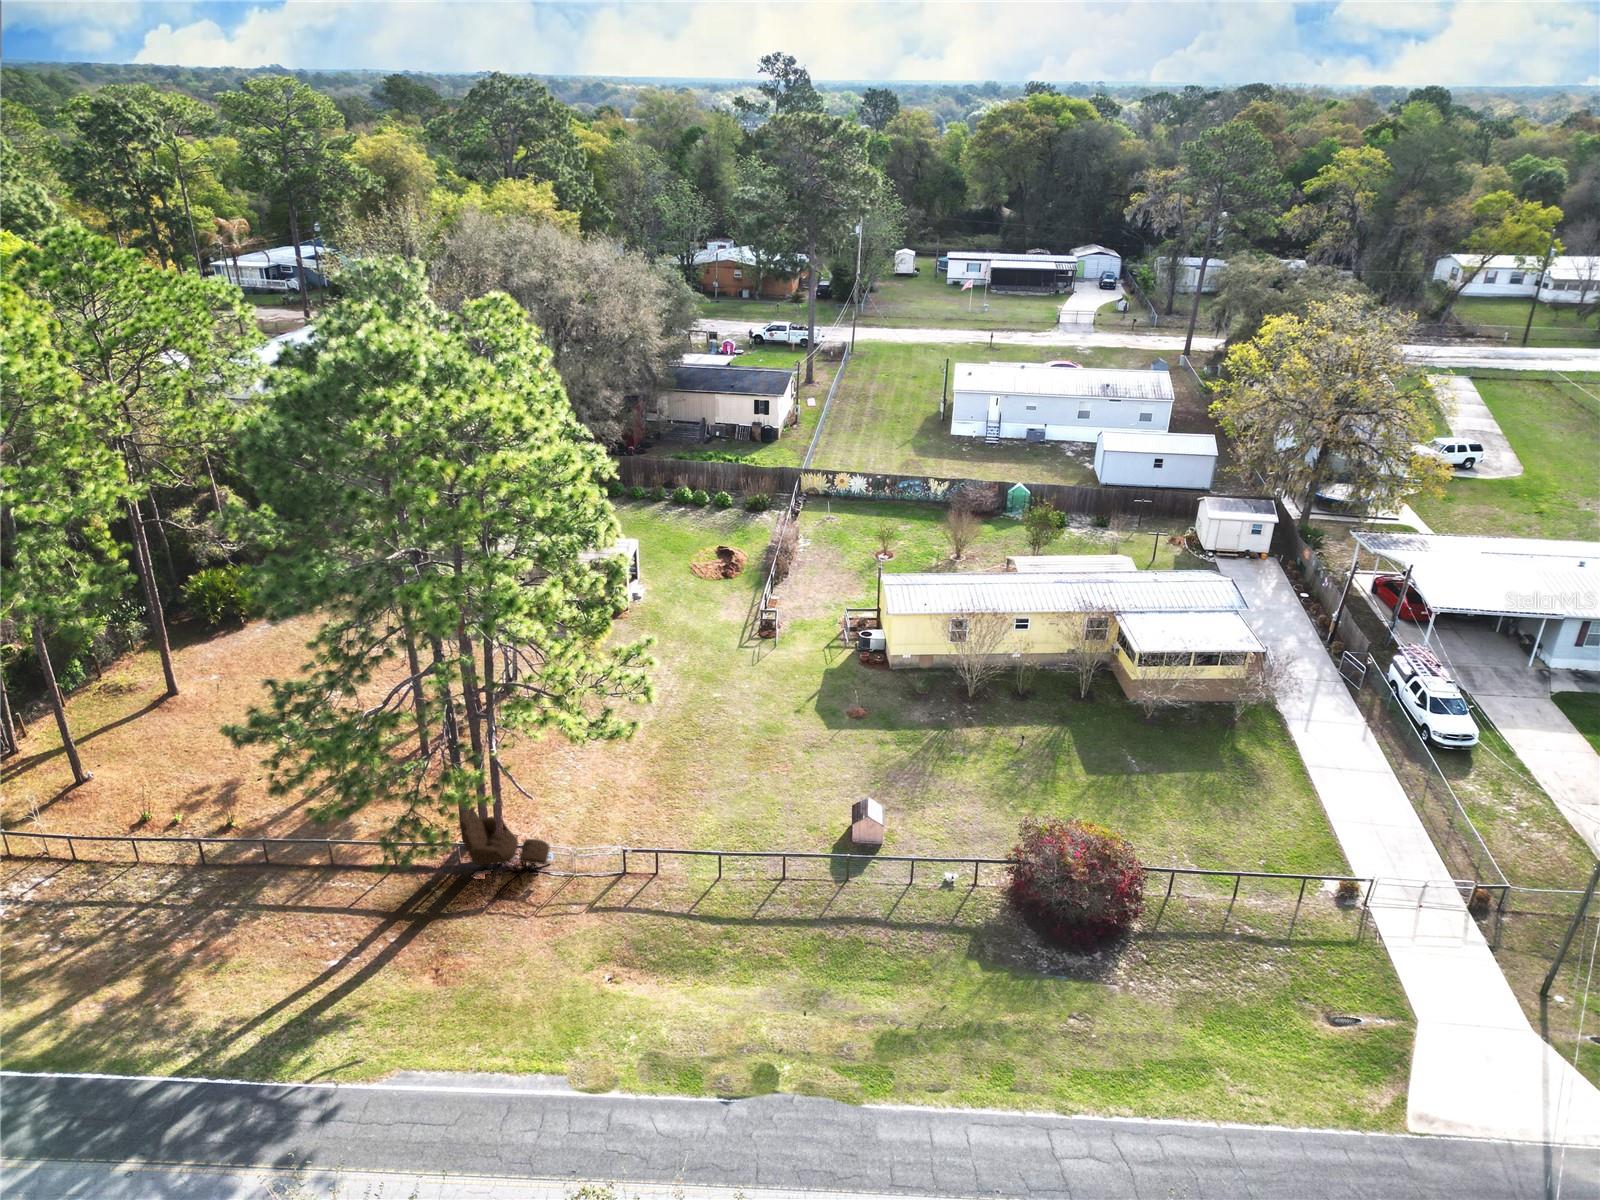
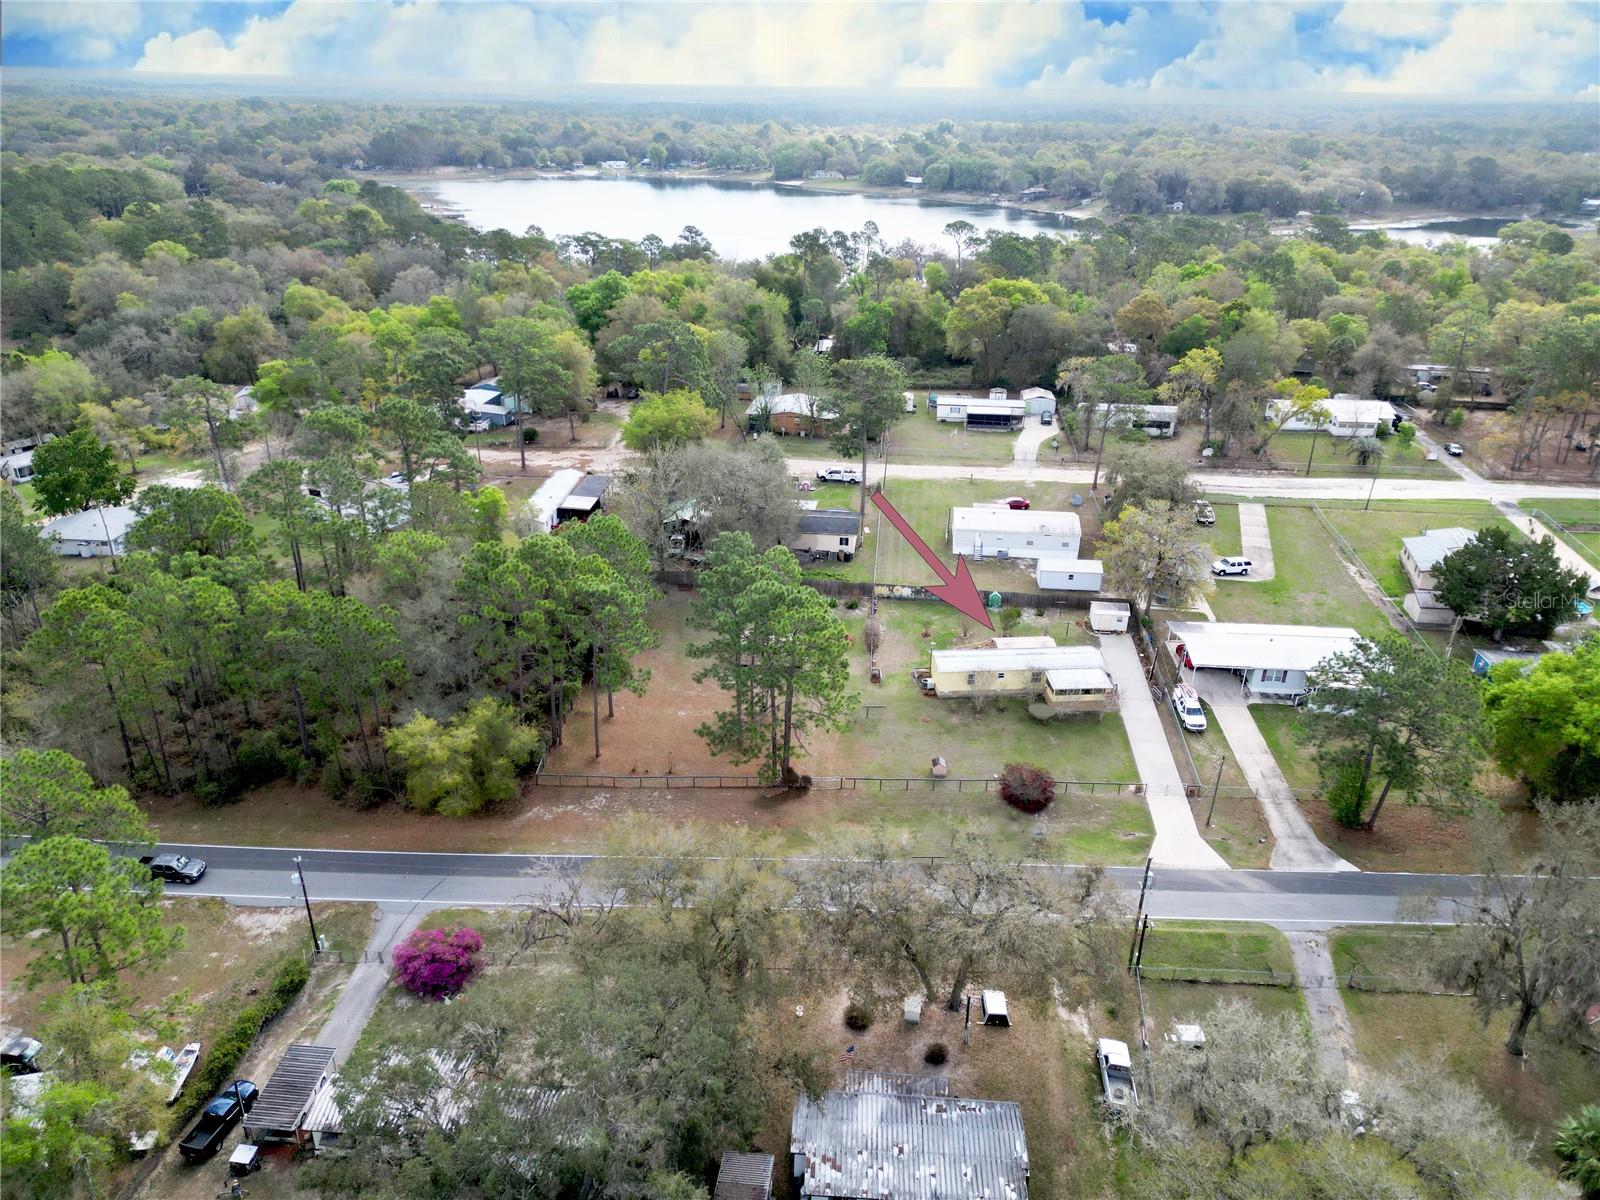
round table: none [1079,683,1140,732] -> present [1028,703,1056,725]

